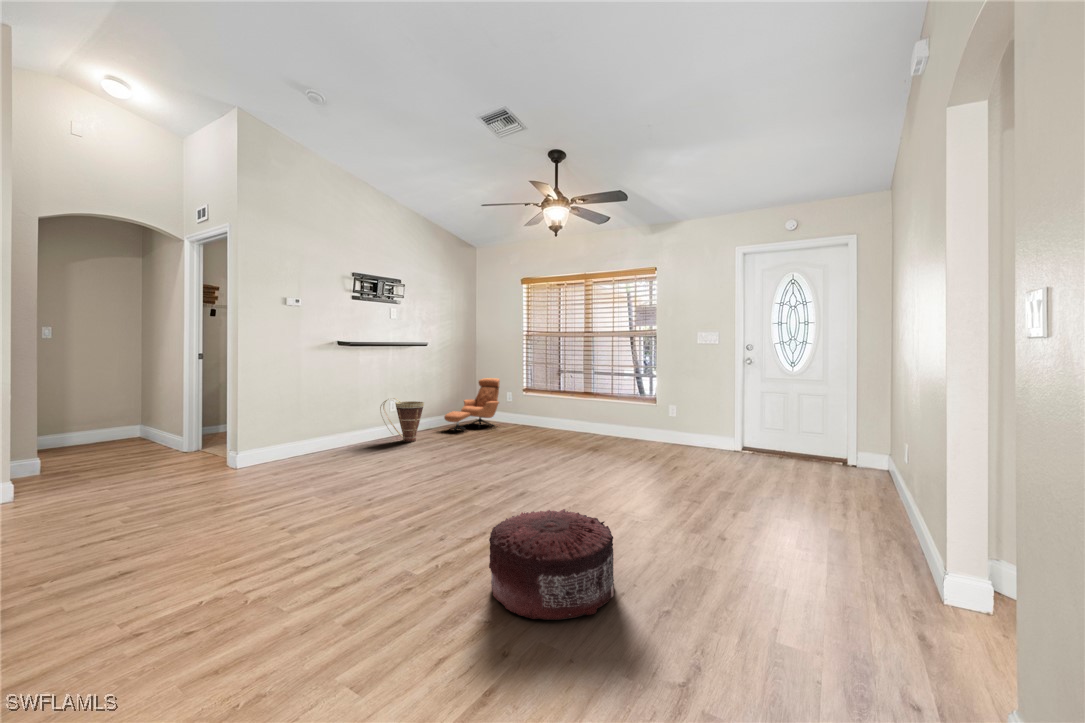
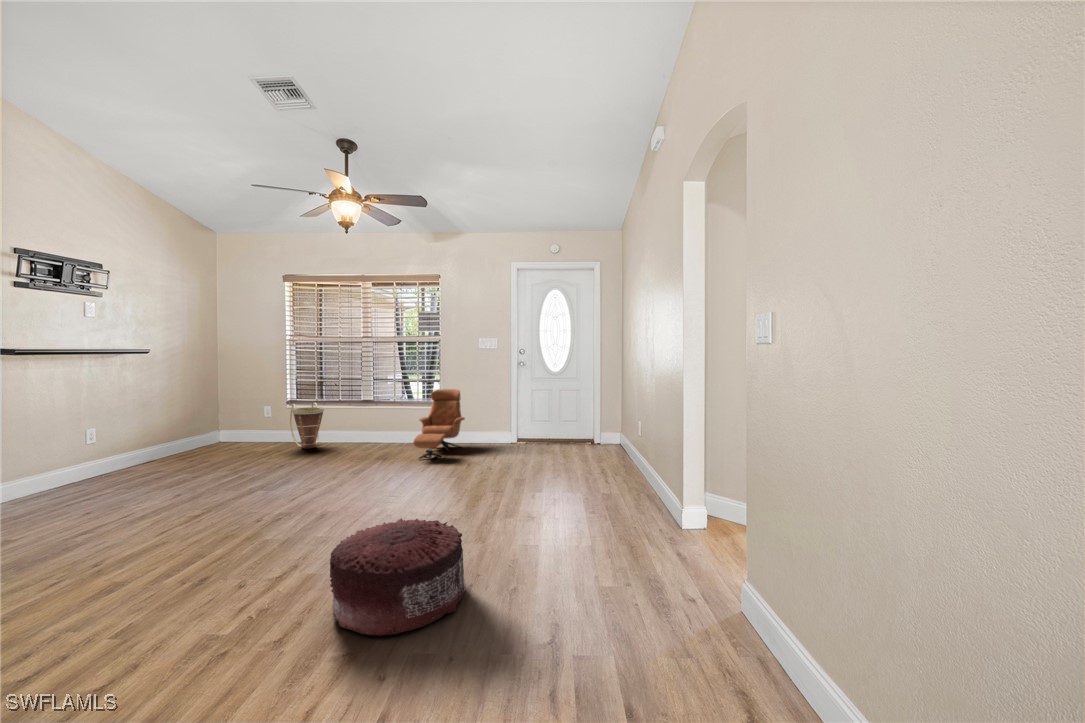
armchair: present [444,378,500,431] -> present [413,389,465,459]
basket: present [380,398,424,442] -> present [290,403,324,448]

